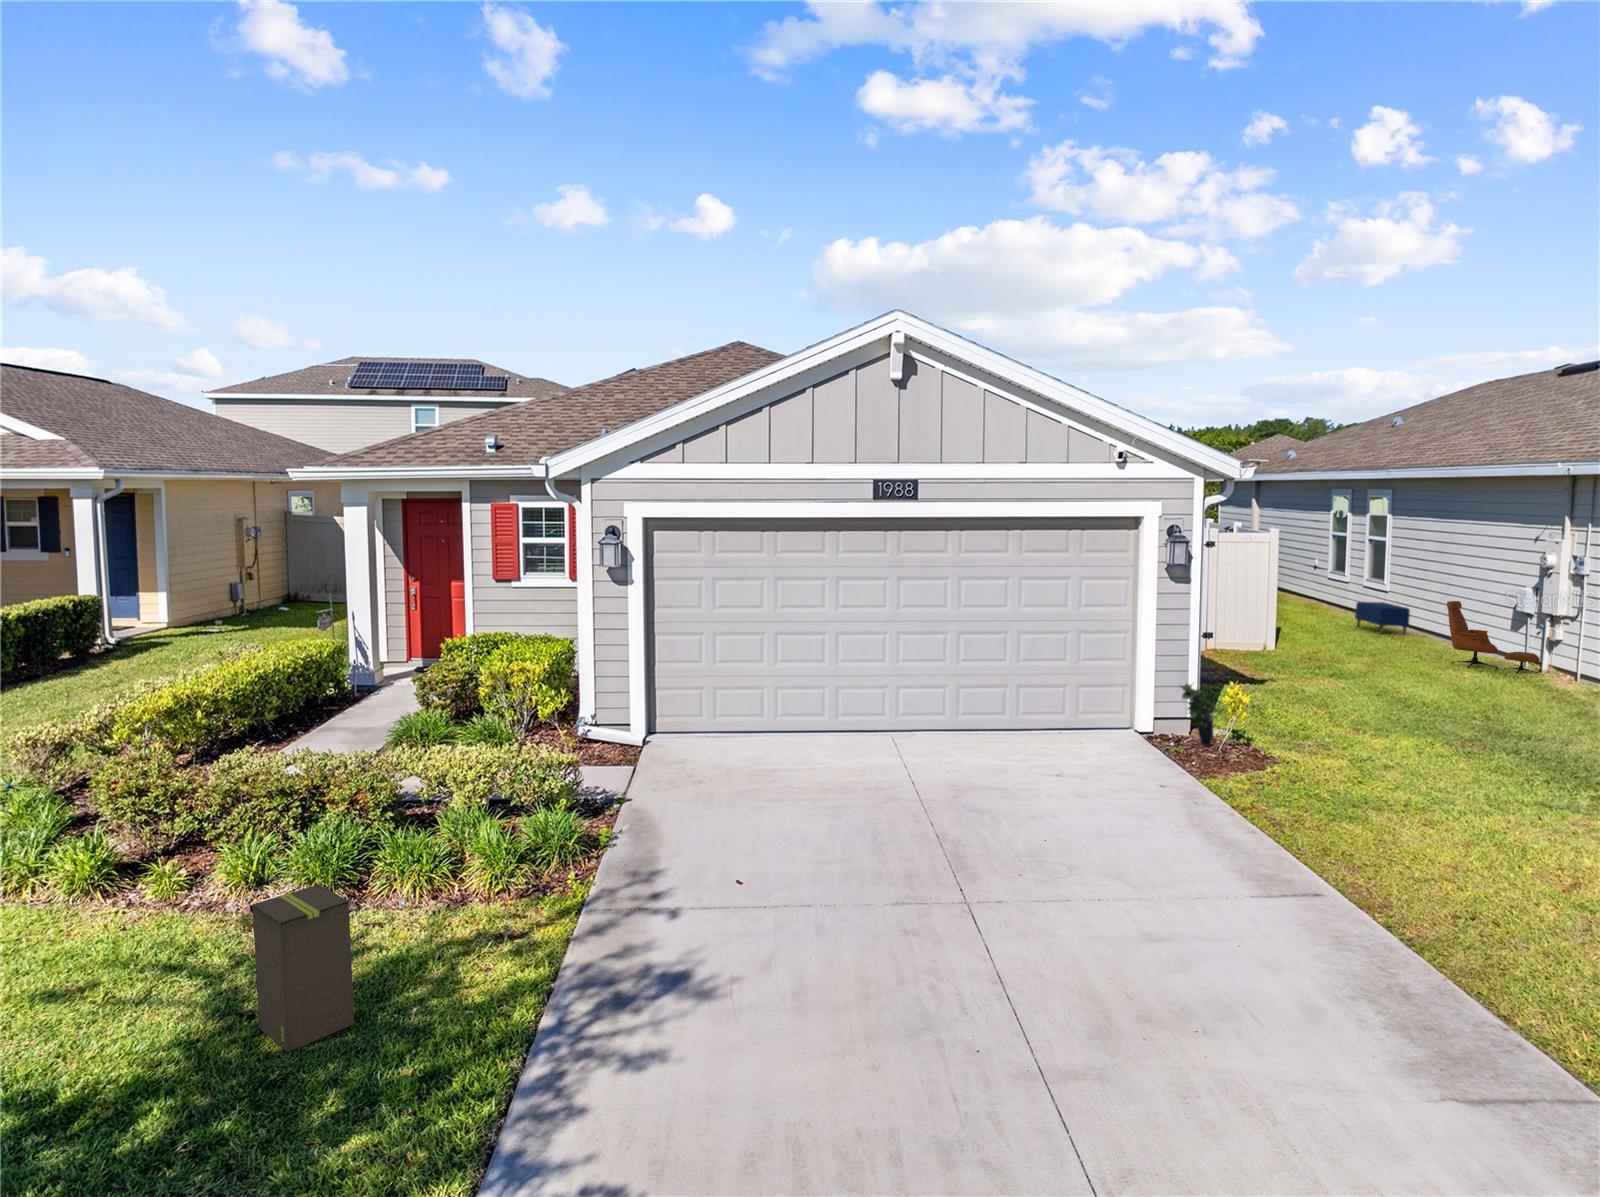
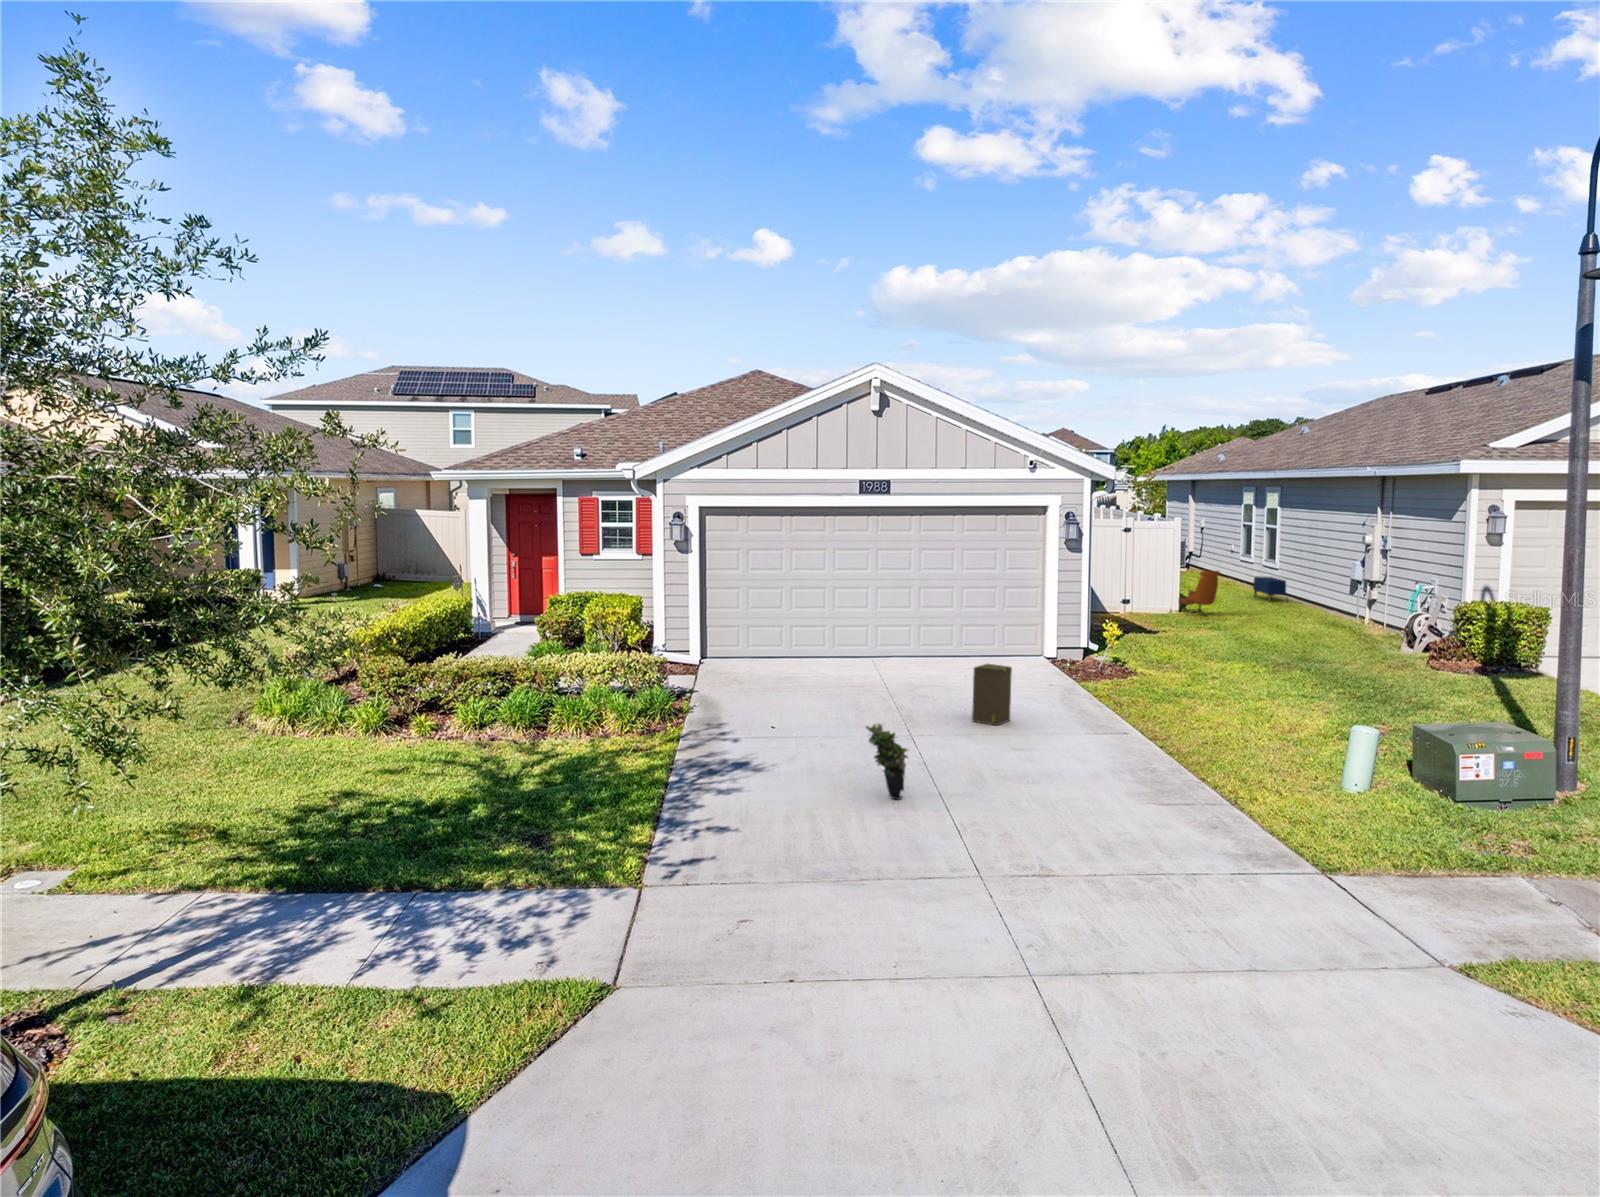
lounge chair: present [1447,601,1540,674] -> present [1179,571,1219,614]
potted plant: present [1180,684,1217,747] -> present [866,724,908,800]
cardboard box: present [252,885,354,1052] -> present [972,664,1012,726]

